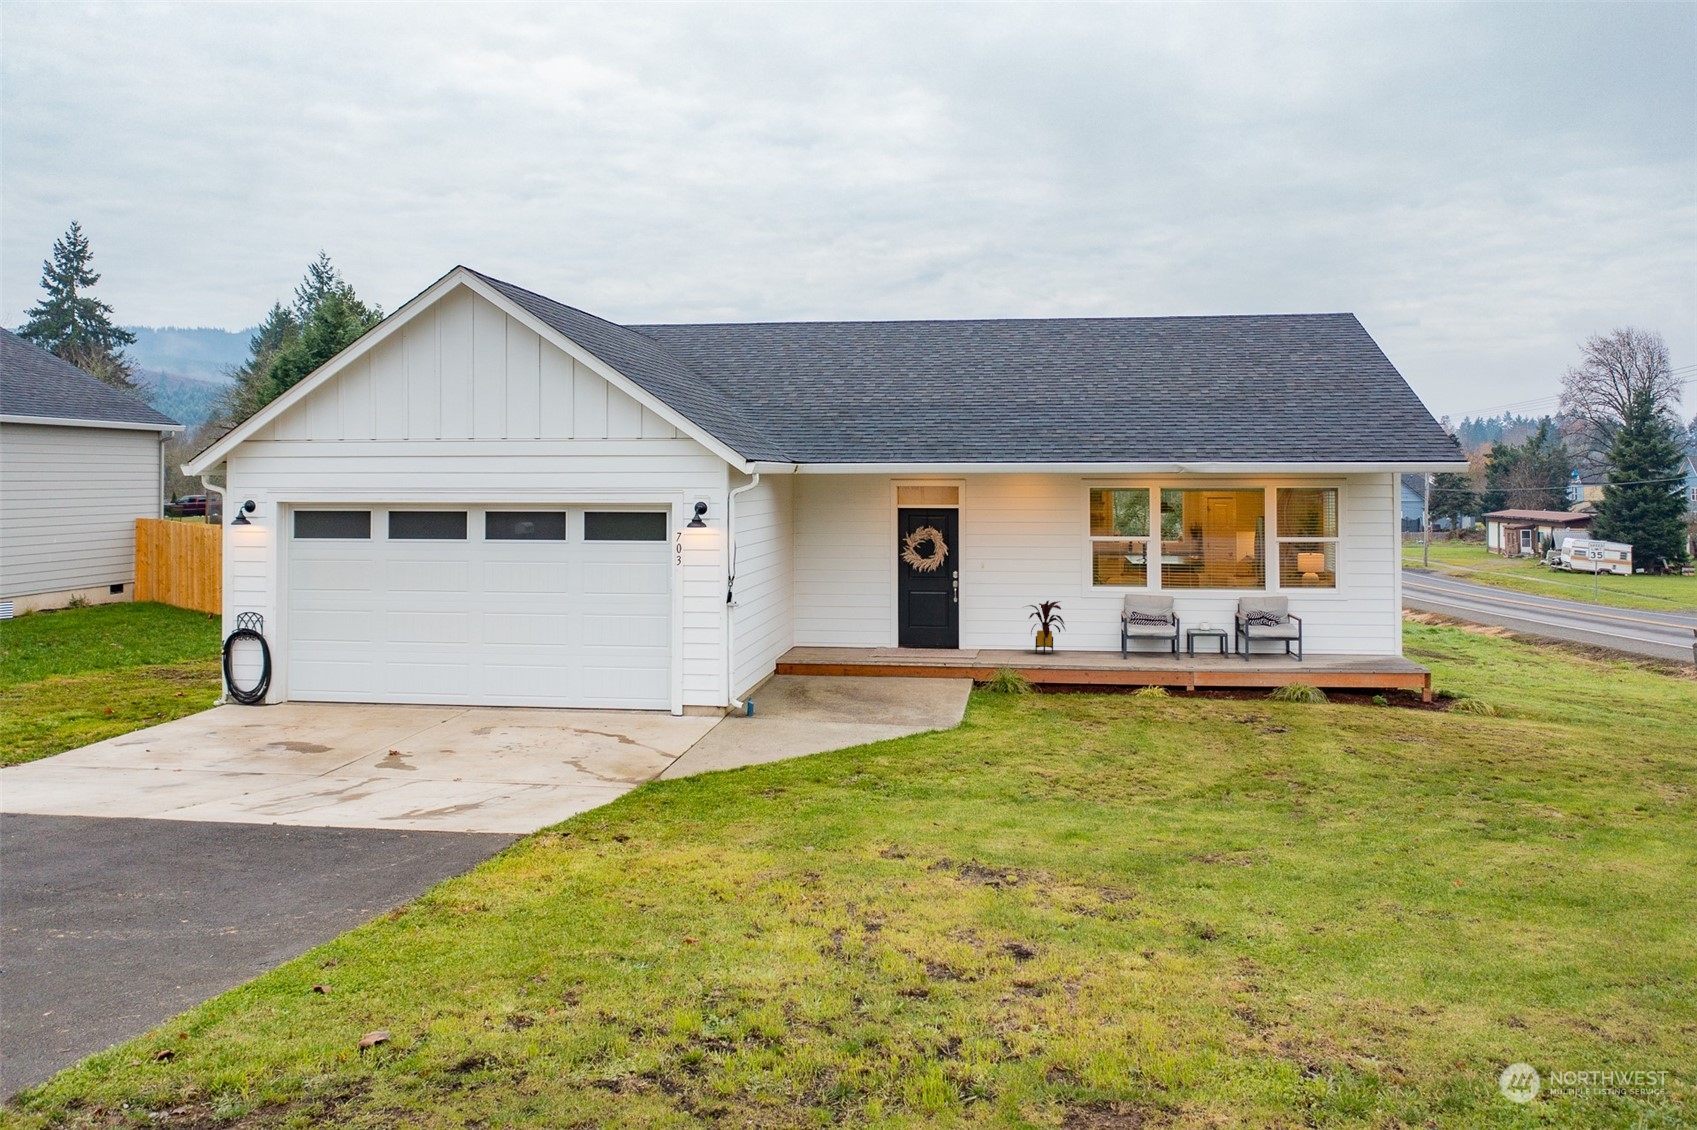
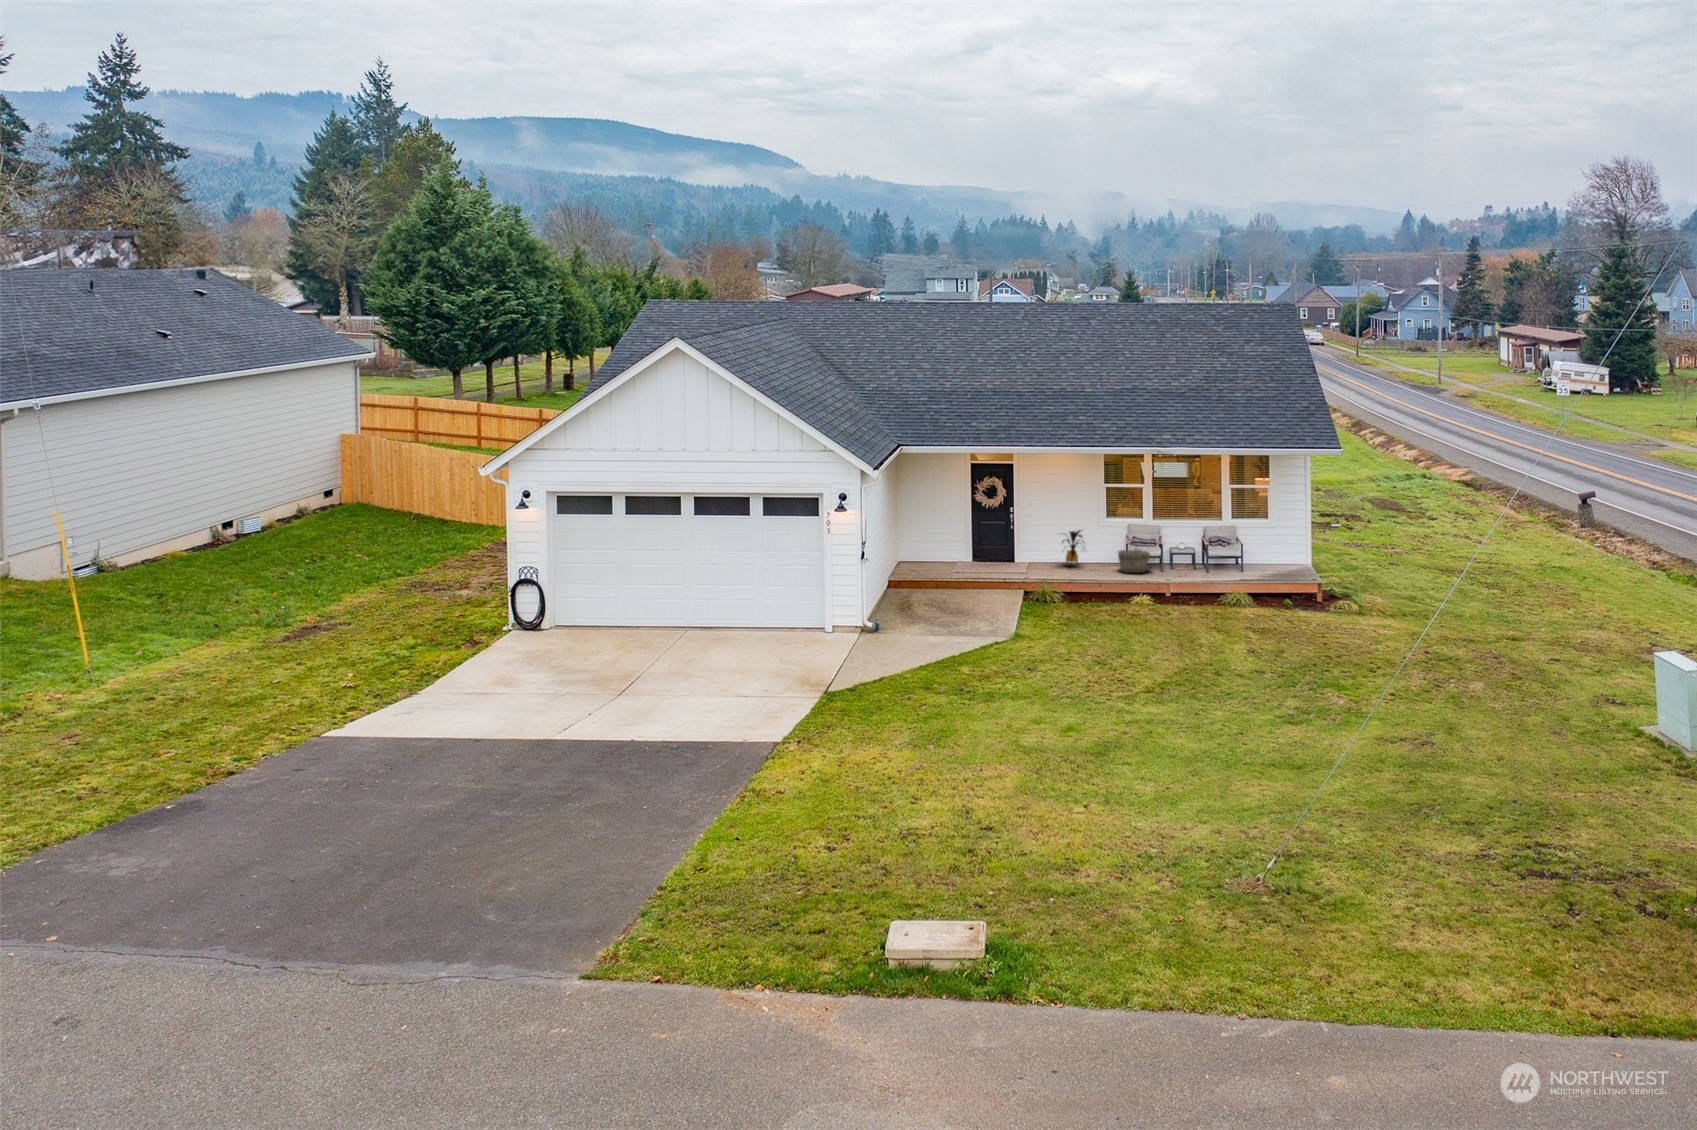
wooden bucket: none [1112,619,1160,659] -> present [1118,549,1150,573]

